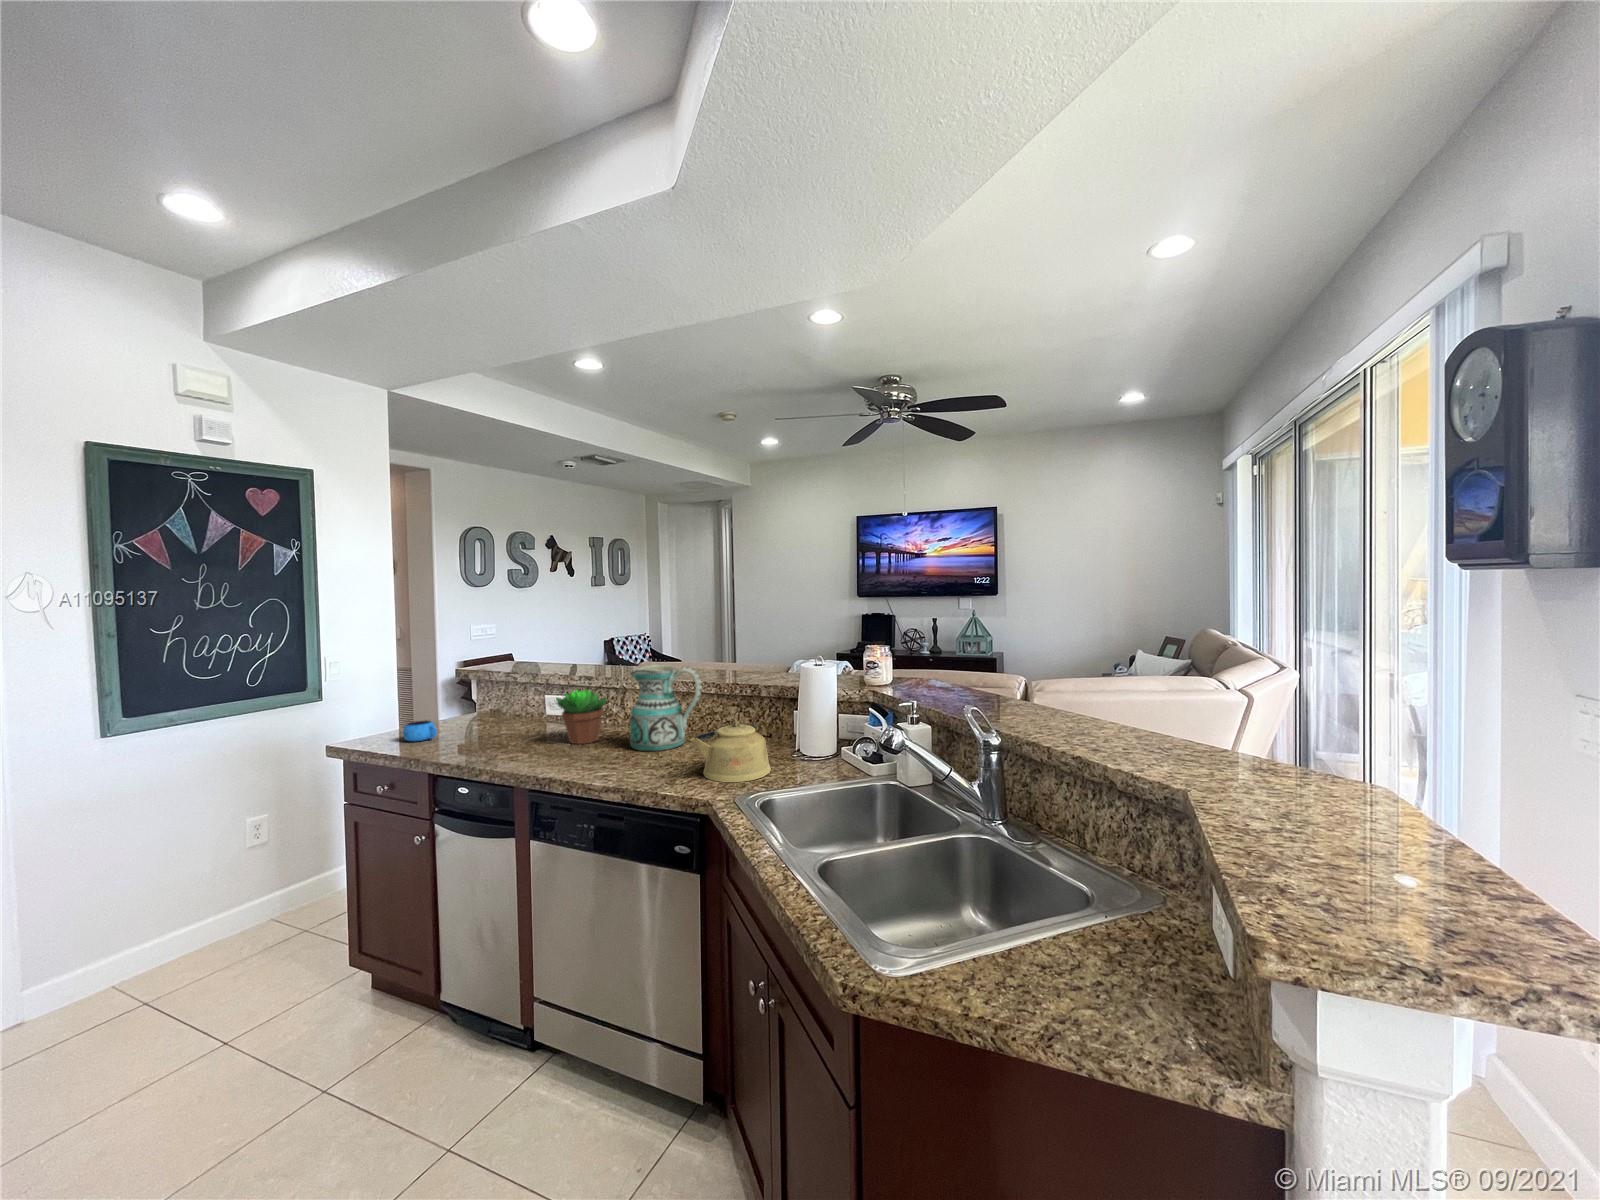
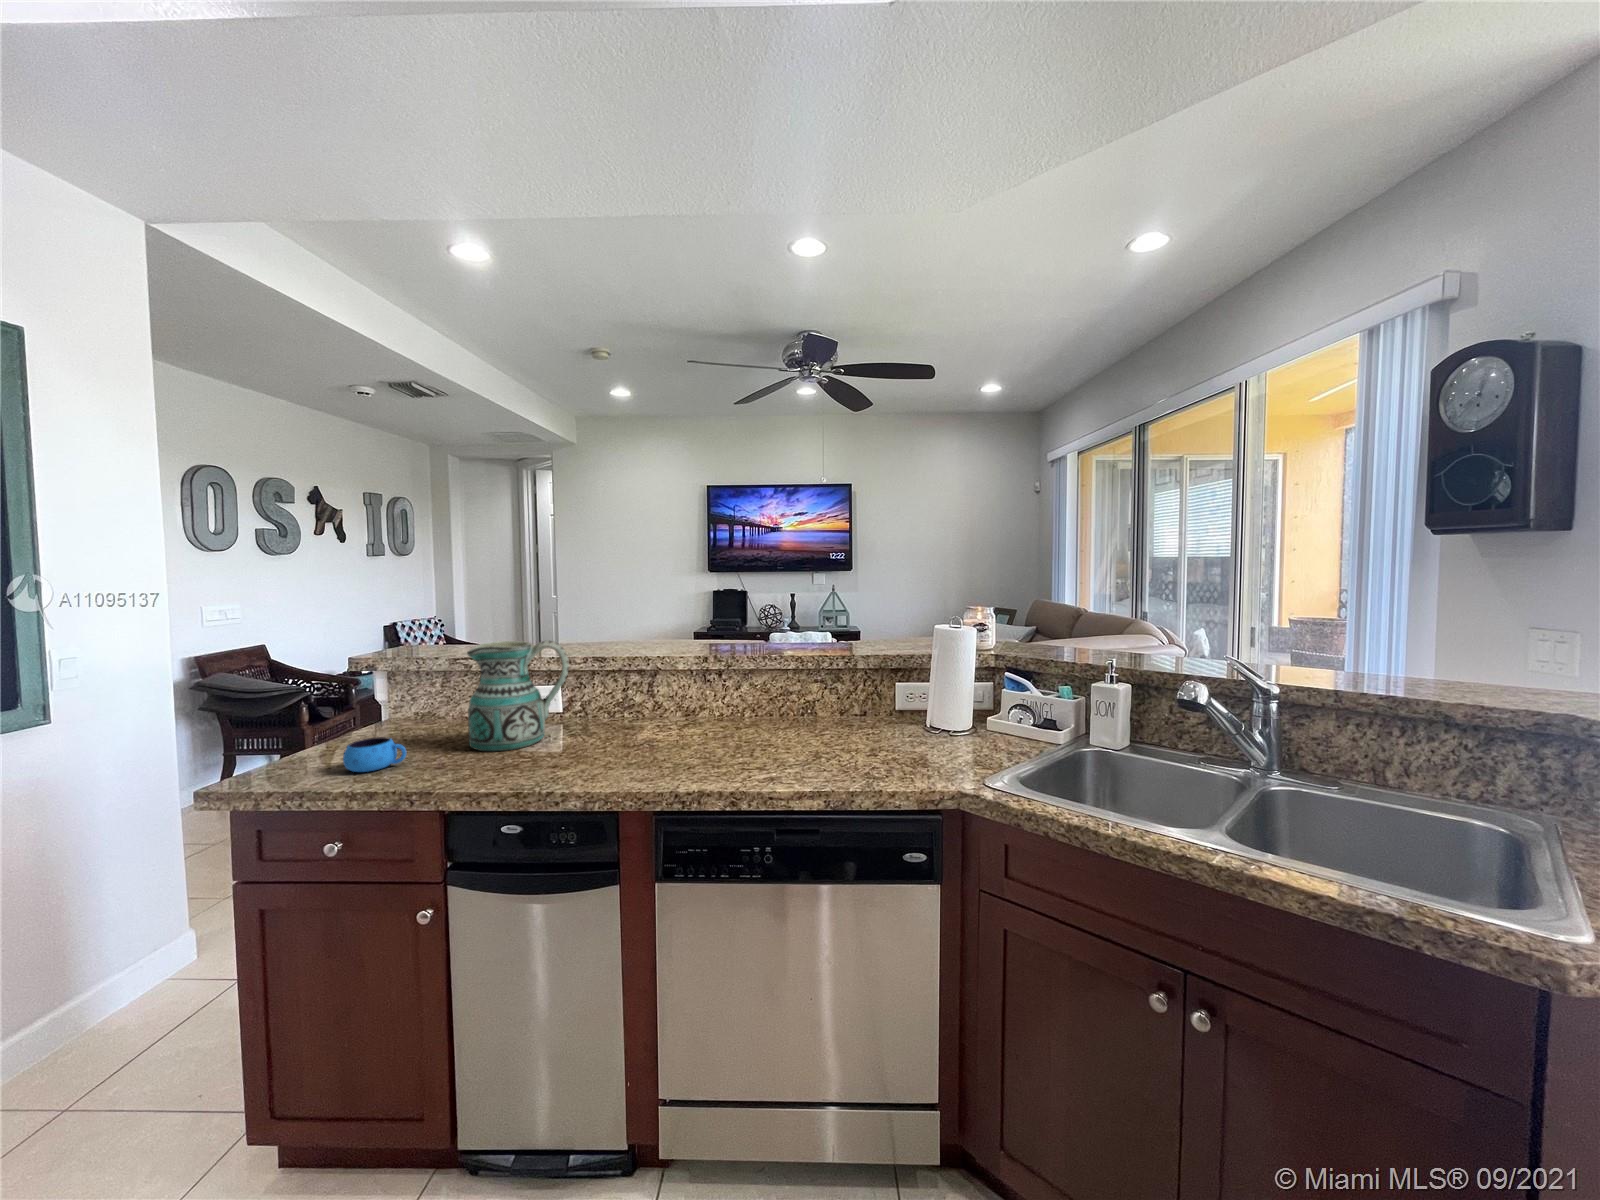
ceramic pitcher: present [630,665,702,751] -> present [467,640,569,751]
succulent plant: present [556,690,606,744] -> none [603,671,676,746]
kettle: present [690,719,771,782] -> none [865,694,958,768]

